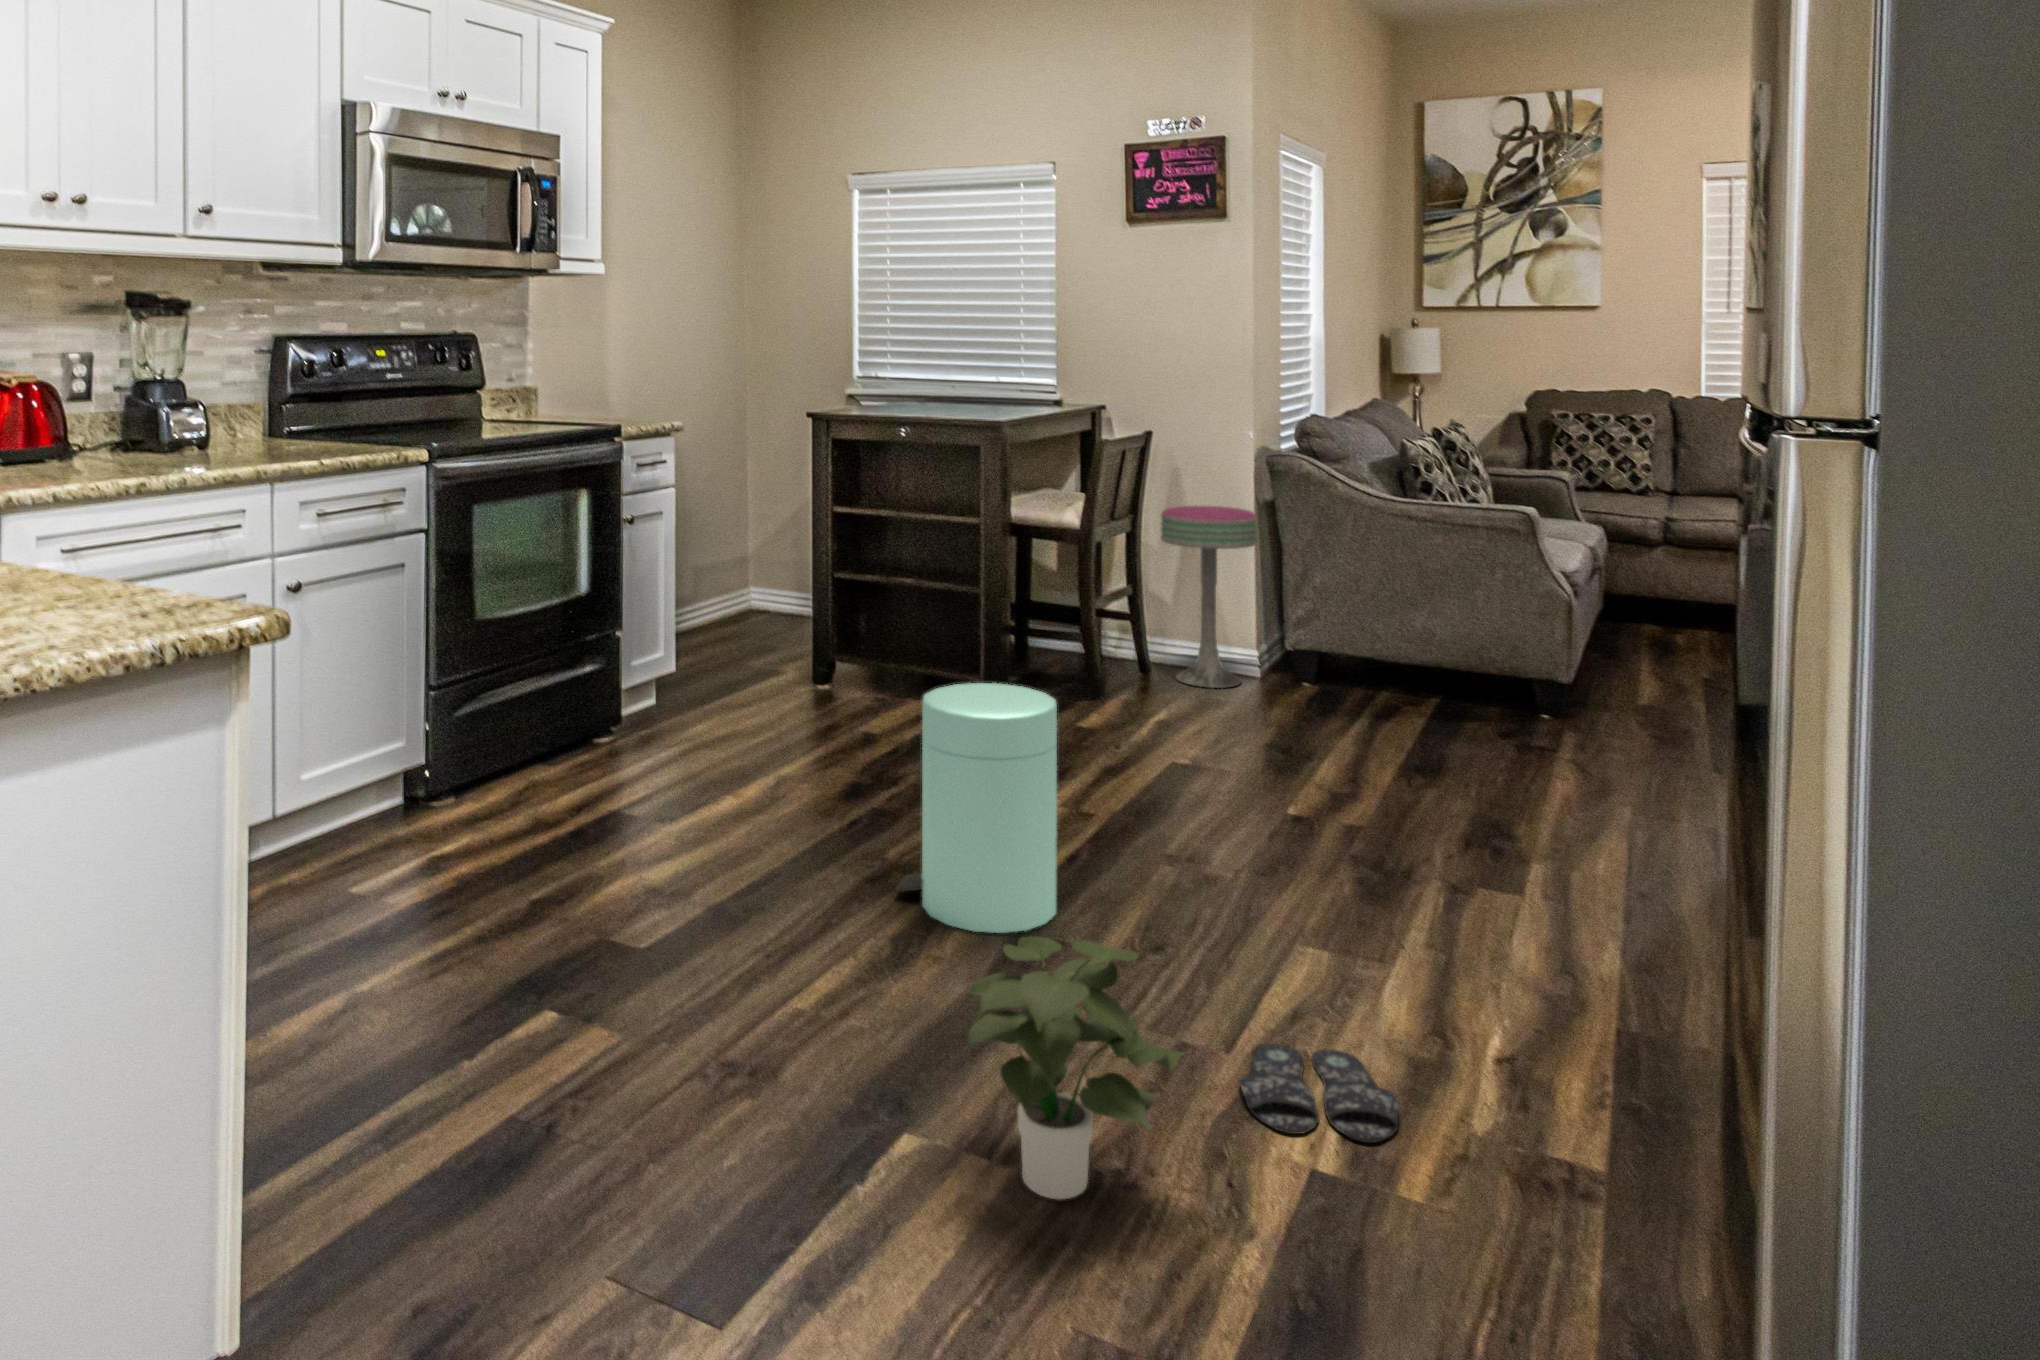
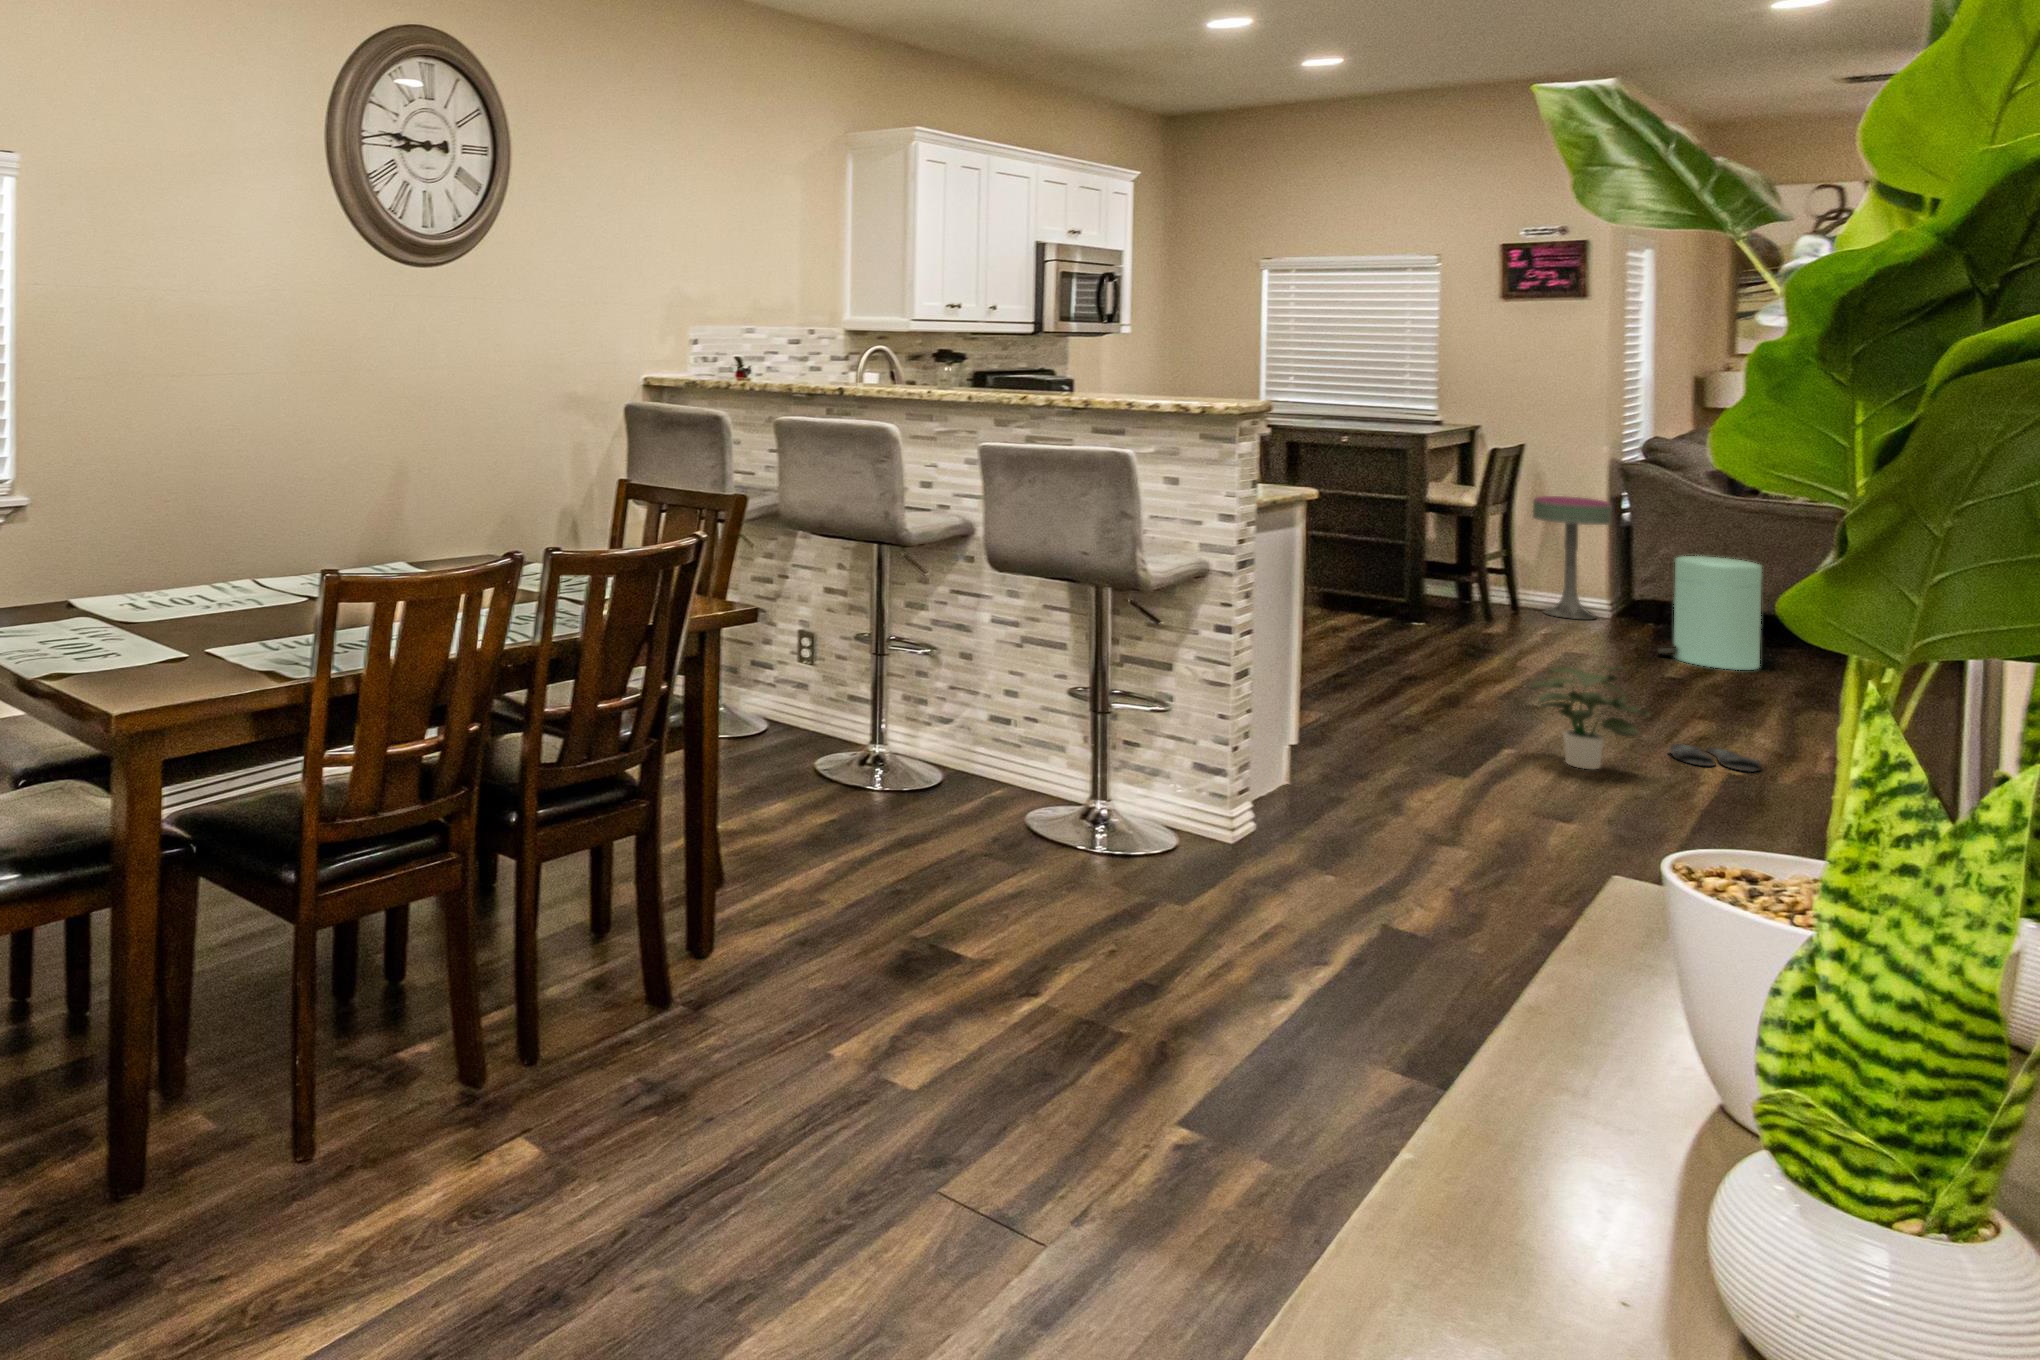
trash can: present [894,683,1057,933] -> present [1658,556,1762,670]

